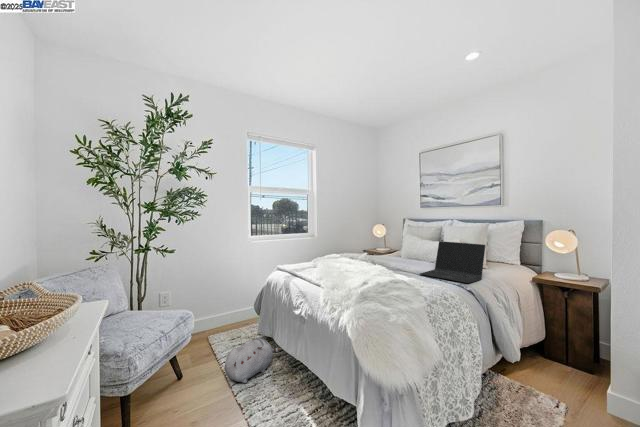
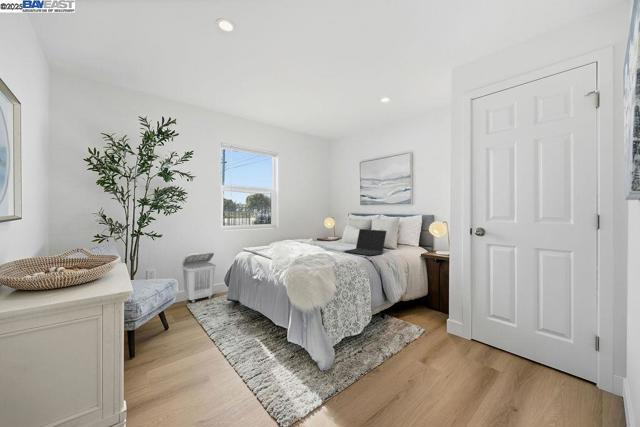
laundry basket: none [200,270,242,338] -> present [182,251,216,303]
plush toy: present [225,338,281,383] -> none [202,298,245,328]

